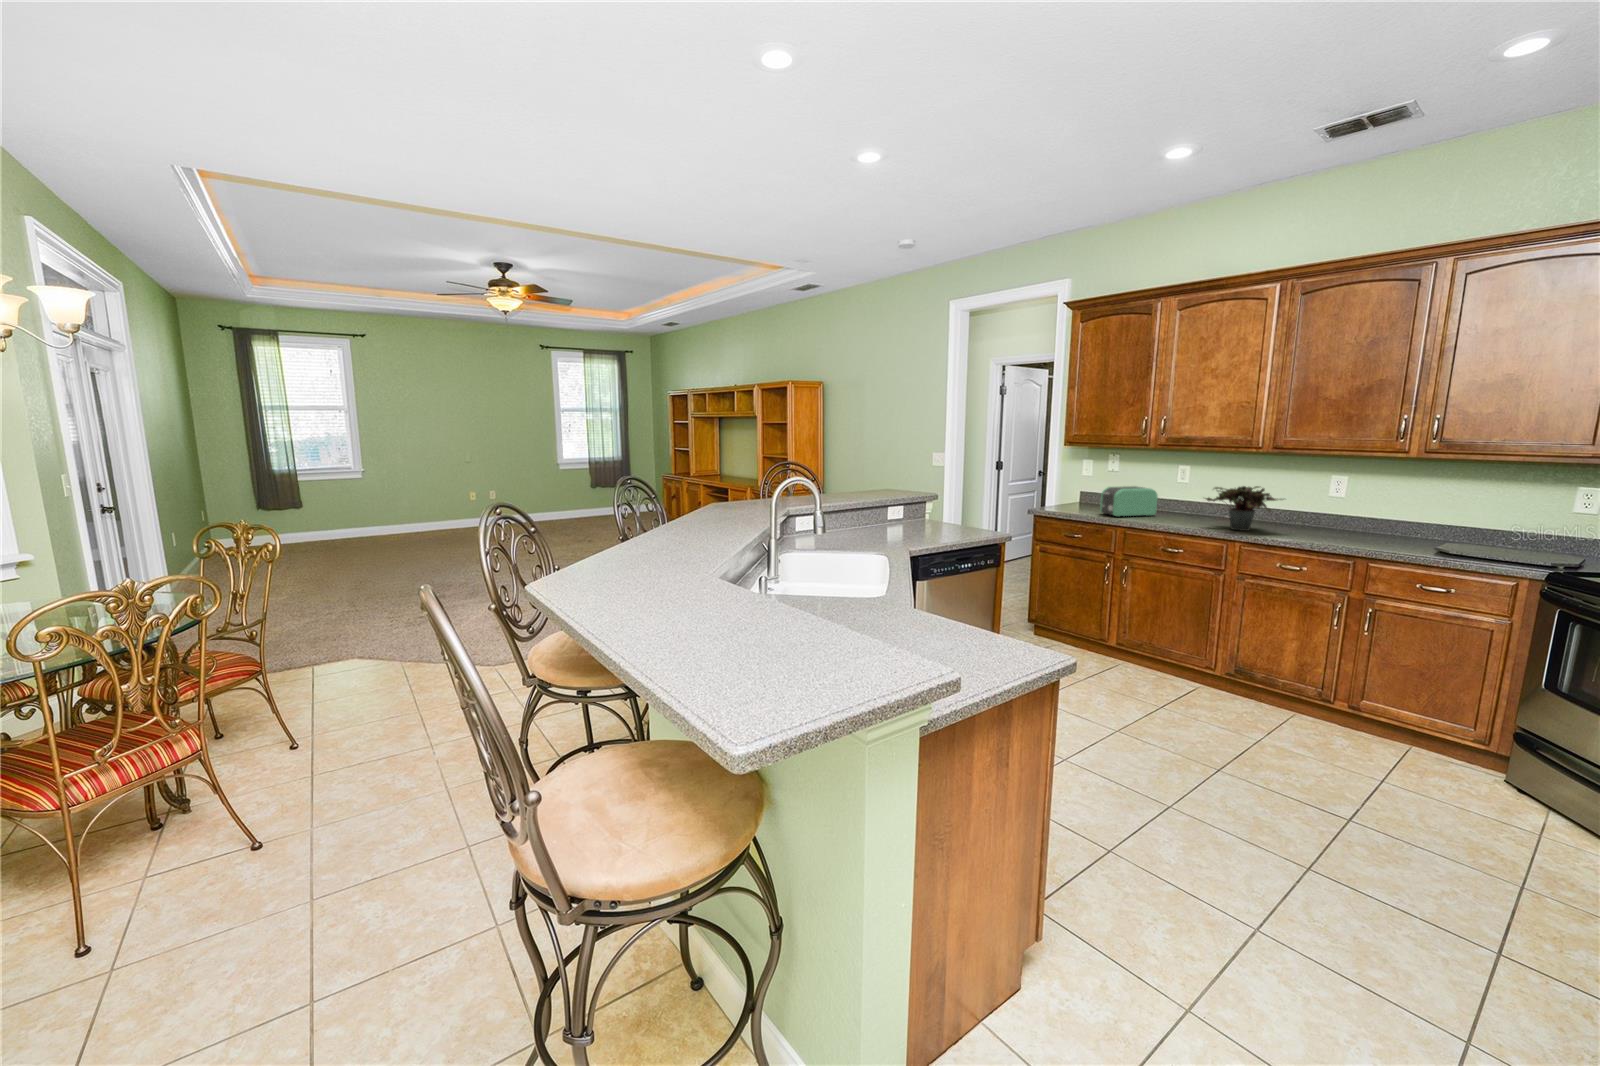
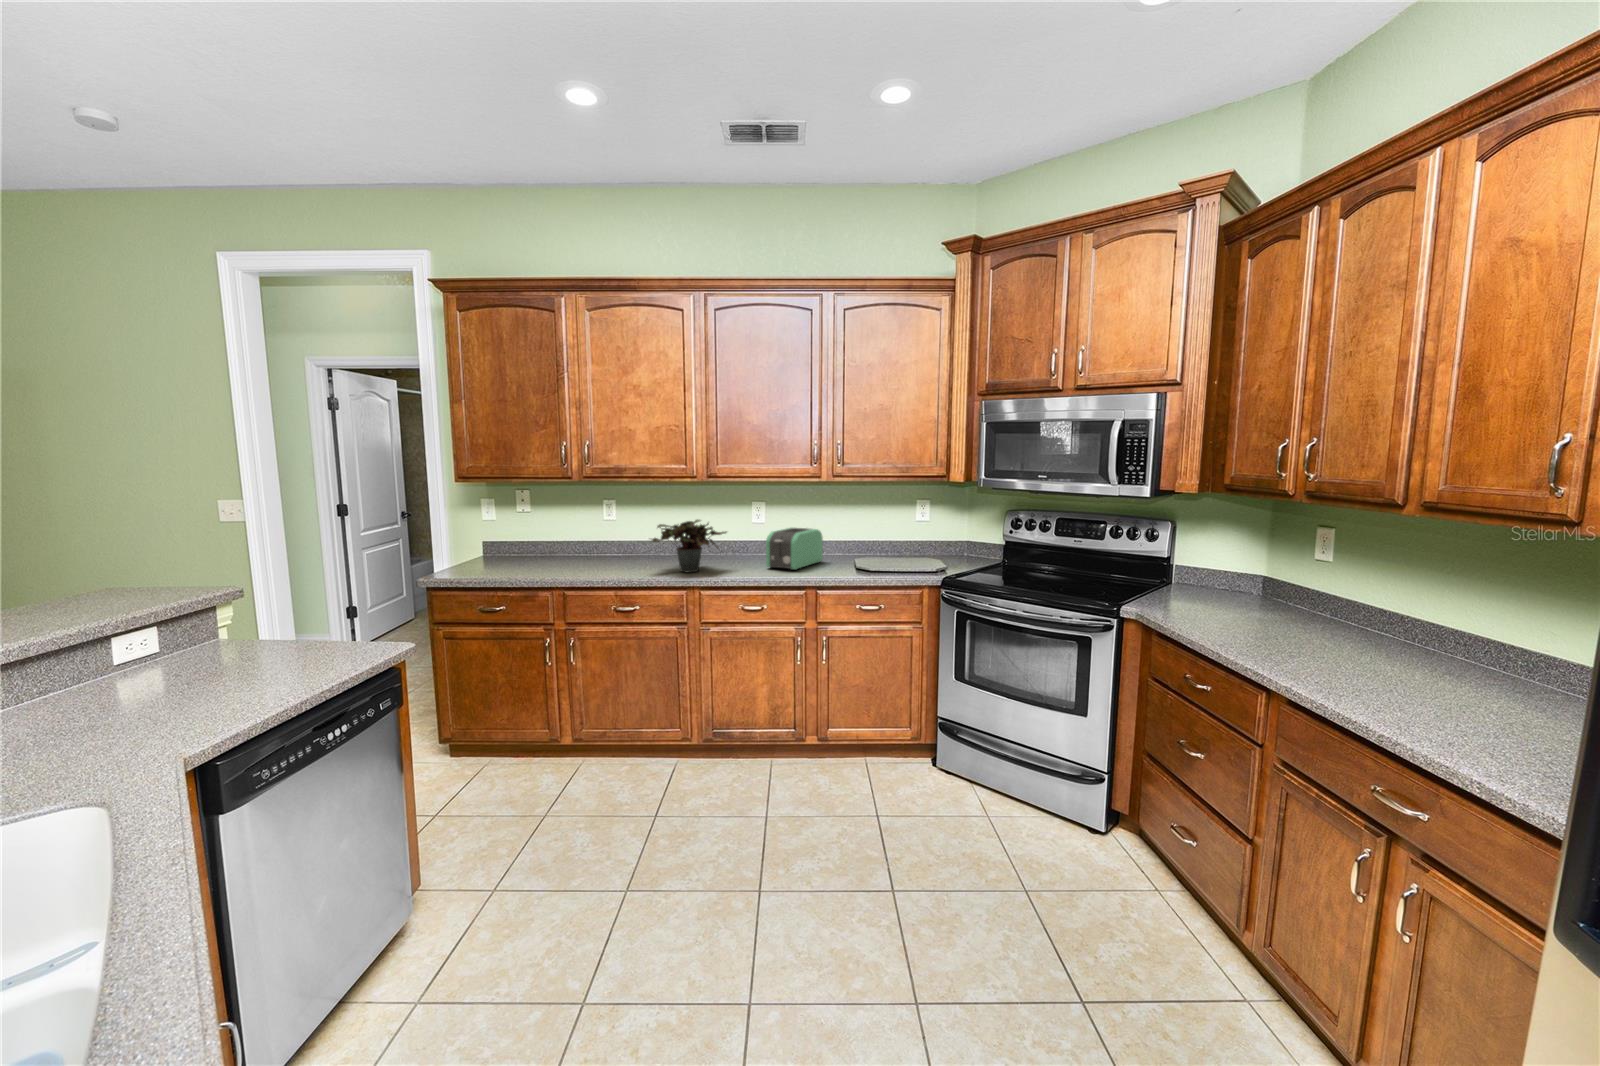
toaster: present [1100,486,1158,517] -> present [766,528,823,570]

